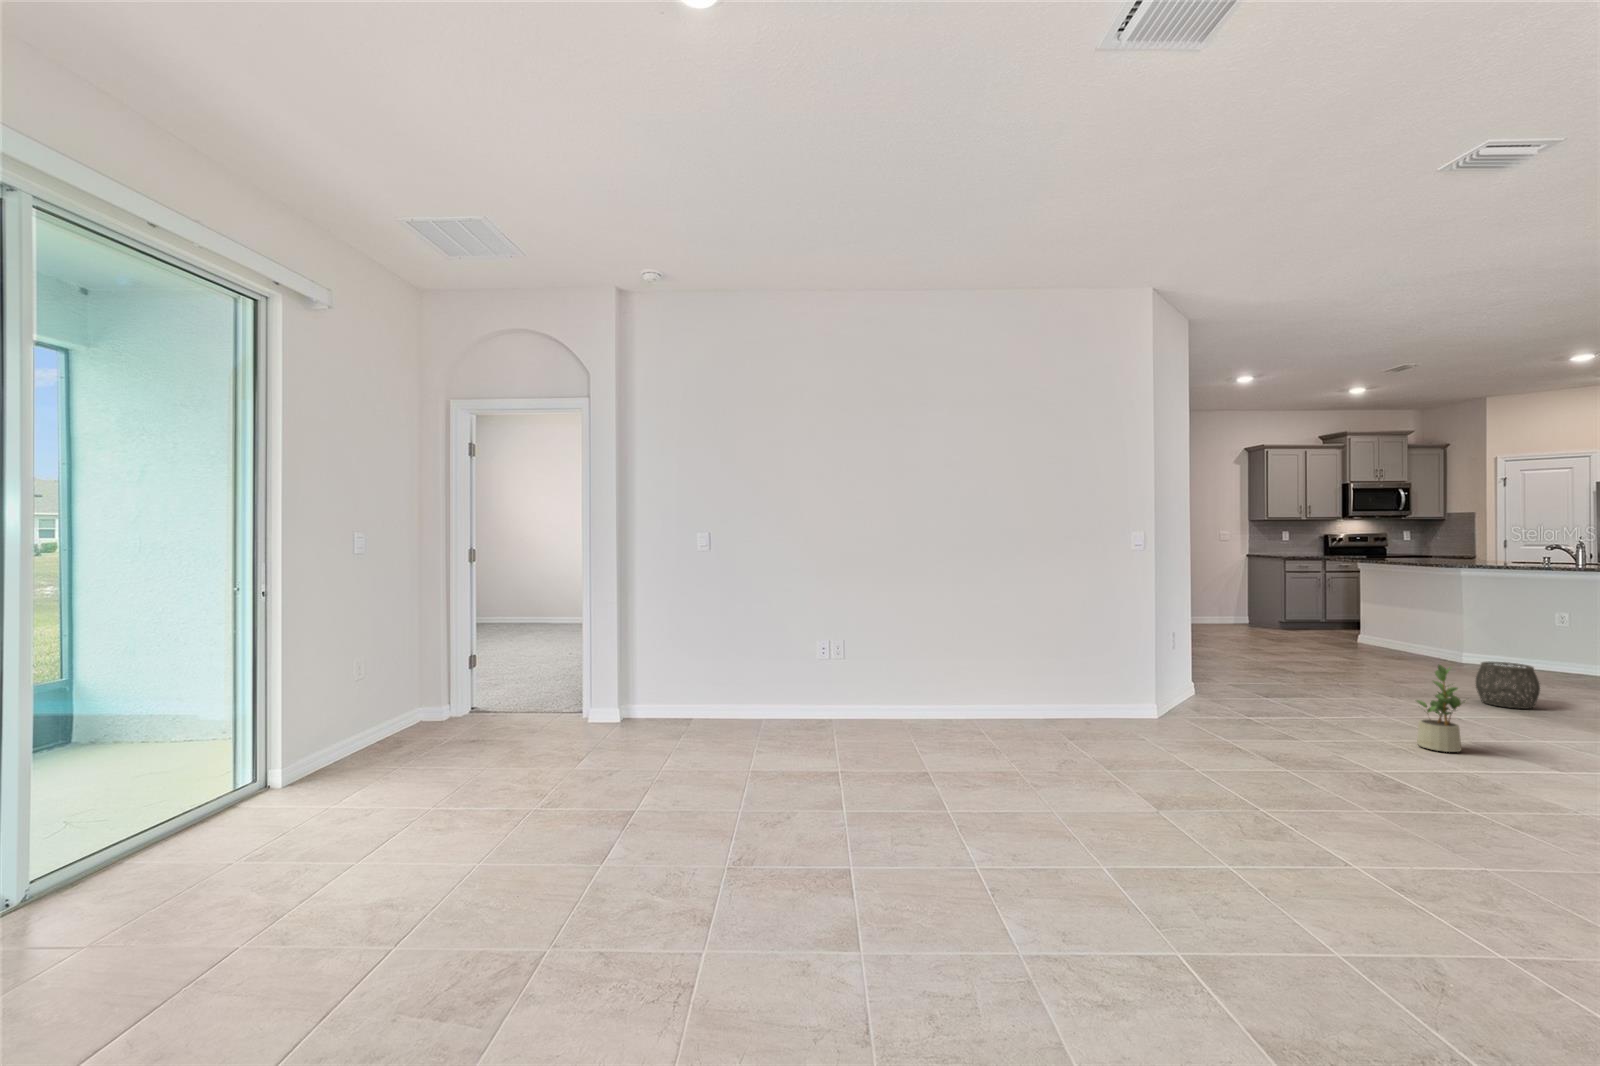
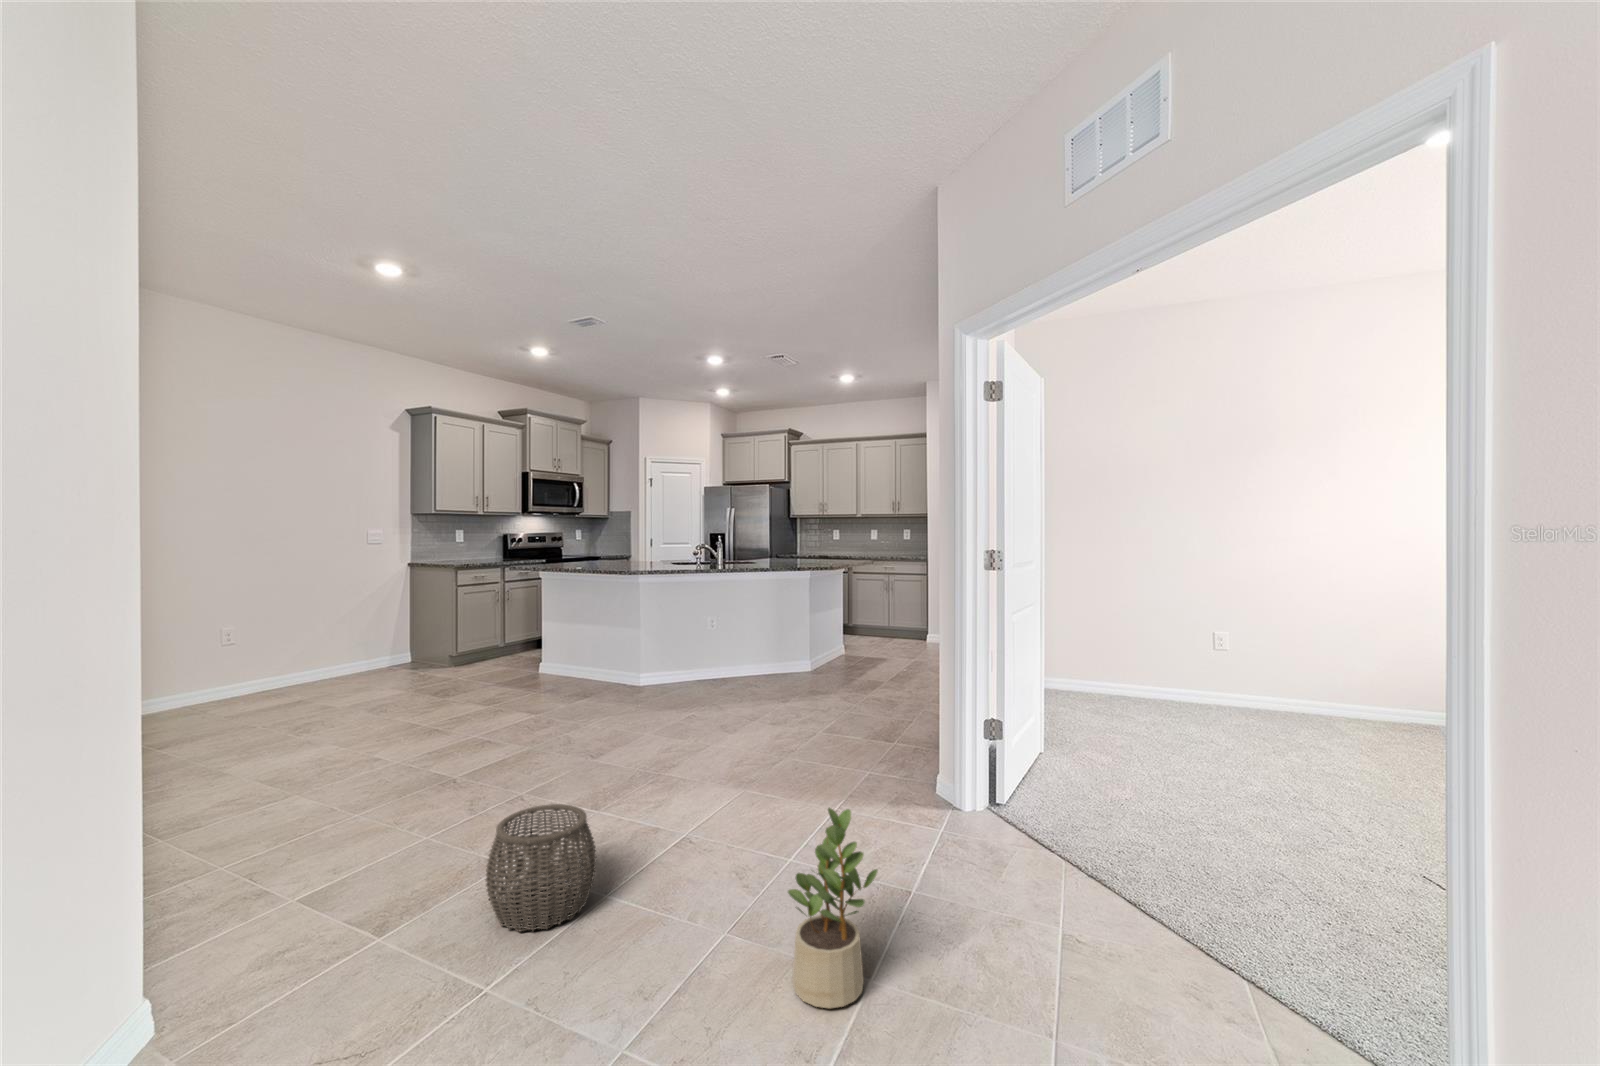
woven basket: present [1476,661,1540,709] -> present [486,804,596,932]

